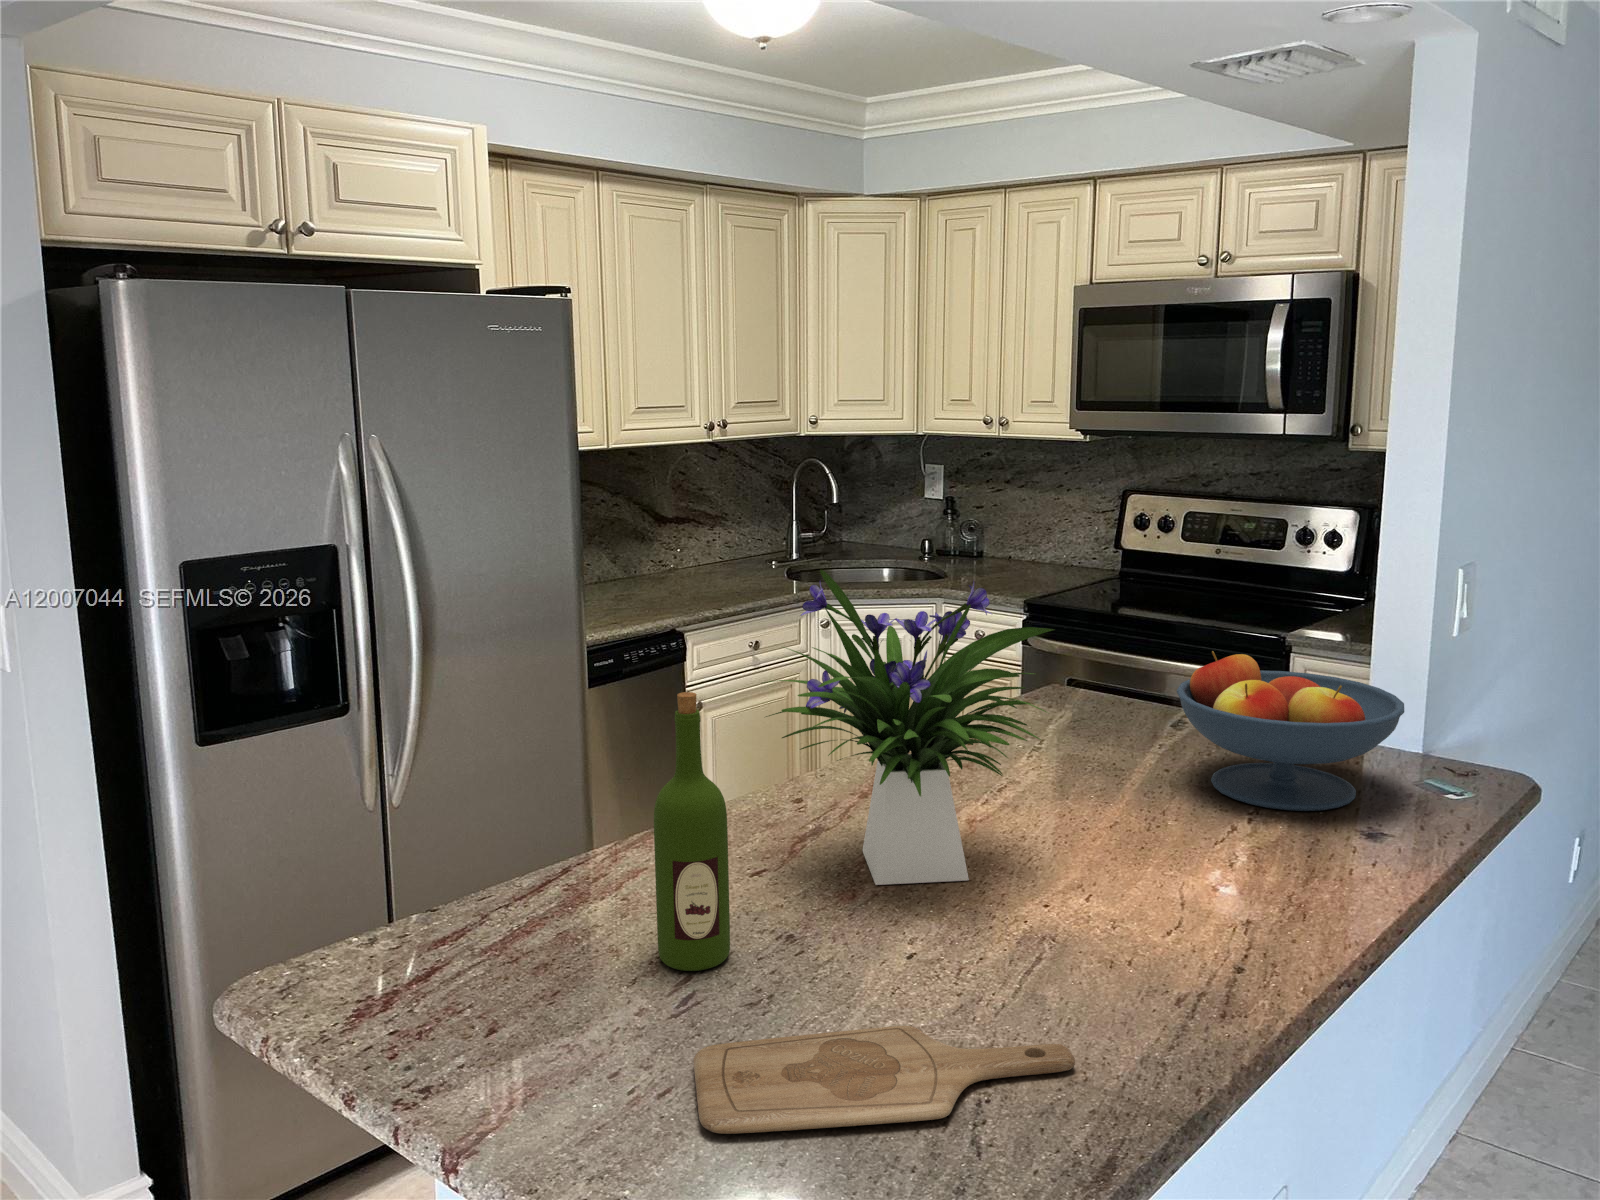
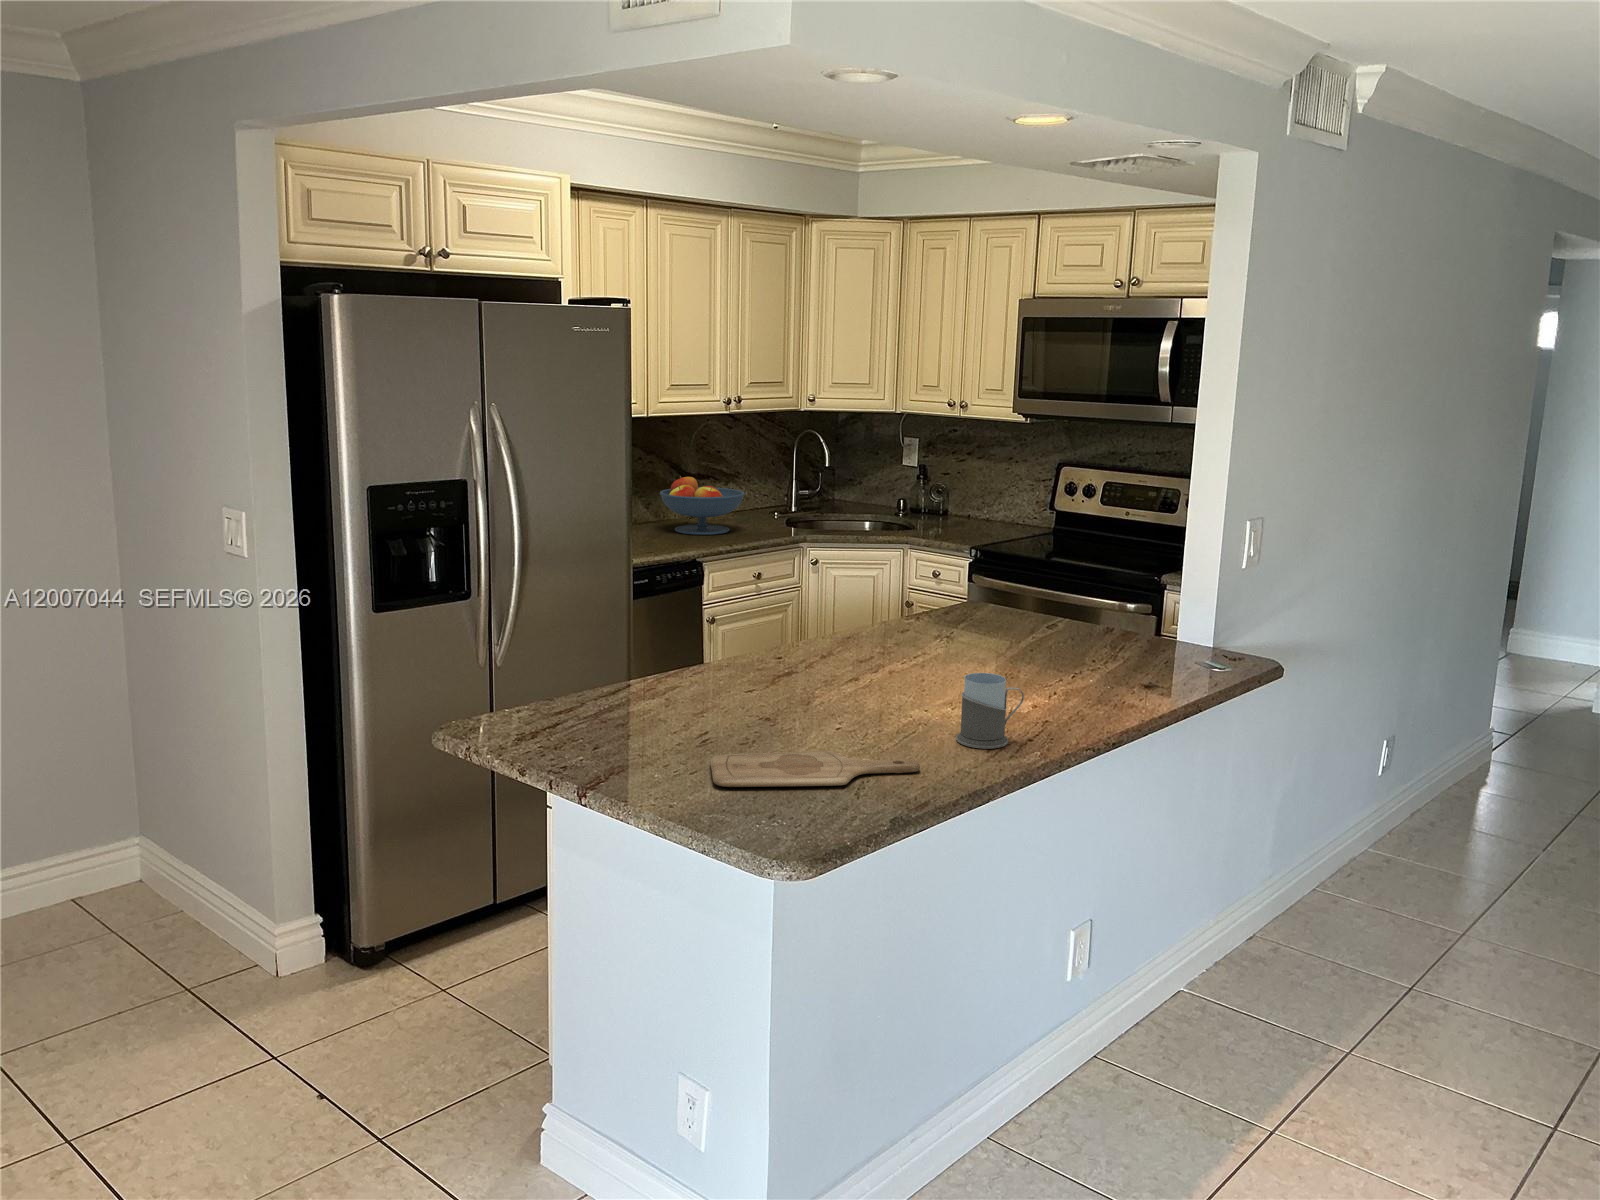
flower arrangement: present [762,570,1054,885] -> none [756,499,944,697]
fruit bowl: present [1177,651,1404,811] -> present [660,476,745,535]
wine bottle: present [654,692,730,971] -> none [690,565,733,730]
mug: none [1114,861,1229,1000] -> present [956,673,1024,749]

